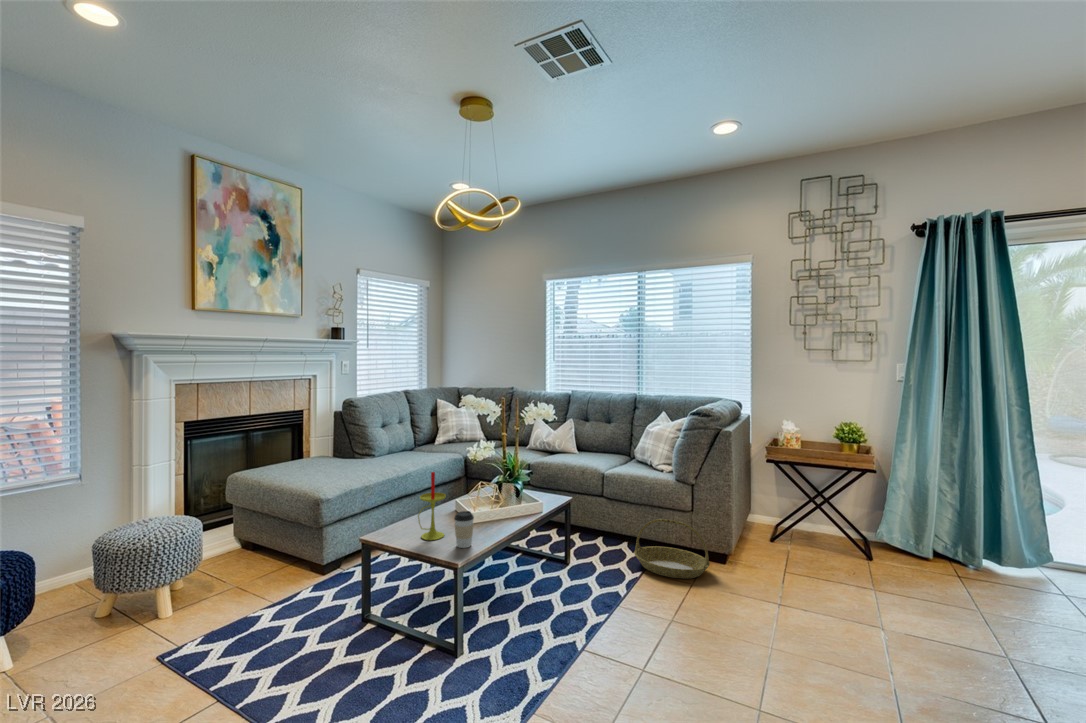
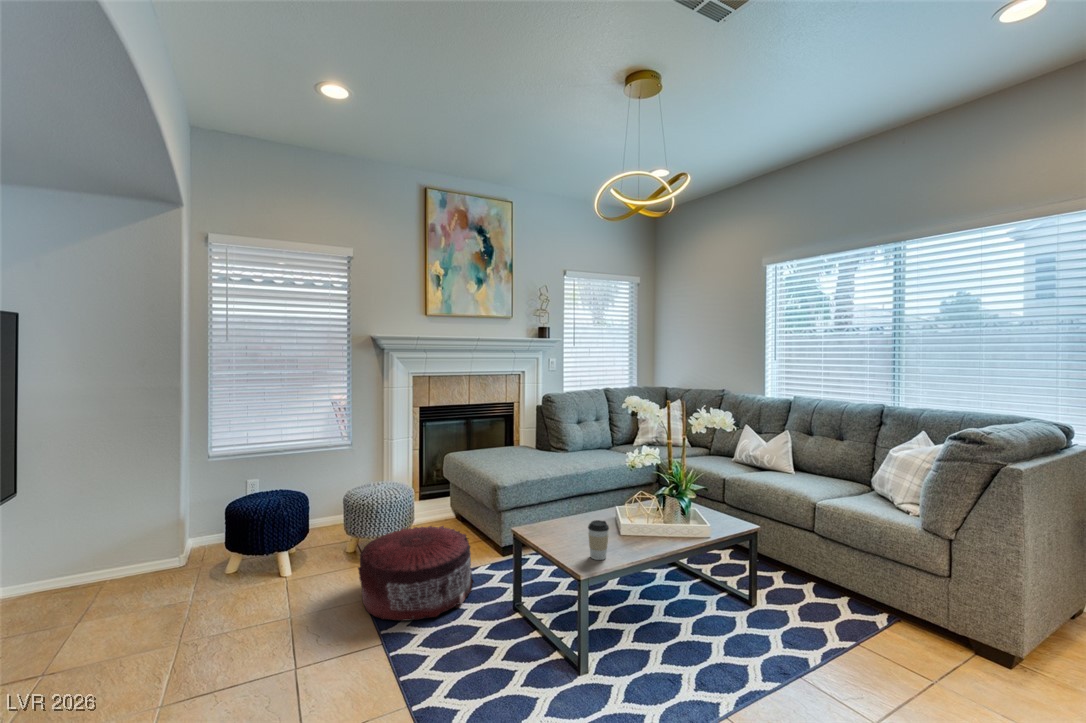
candle: present [418,472,446,540] -> none [557,472,589,545]
basket: present [634,519,710,578] -> none [846,577,971,673]
pouf: none [156,553,308,675] -> present [358,526,474,621]

